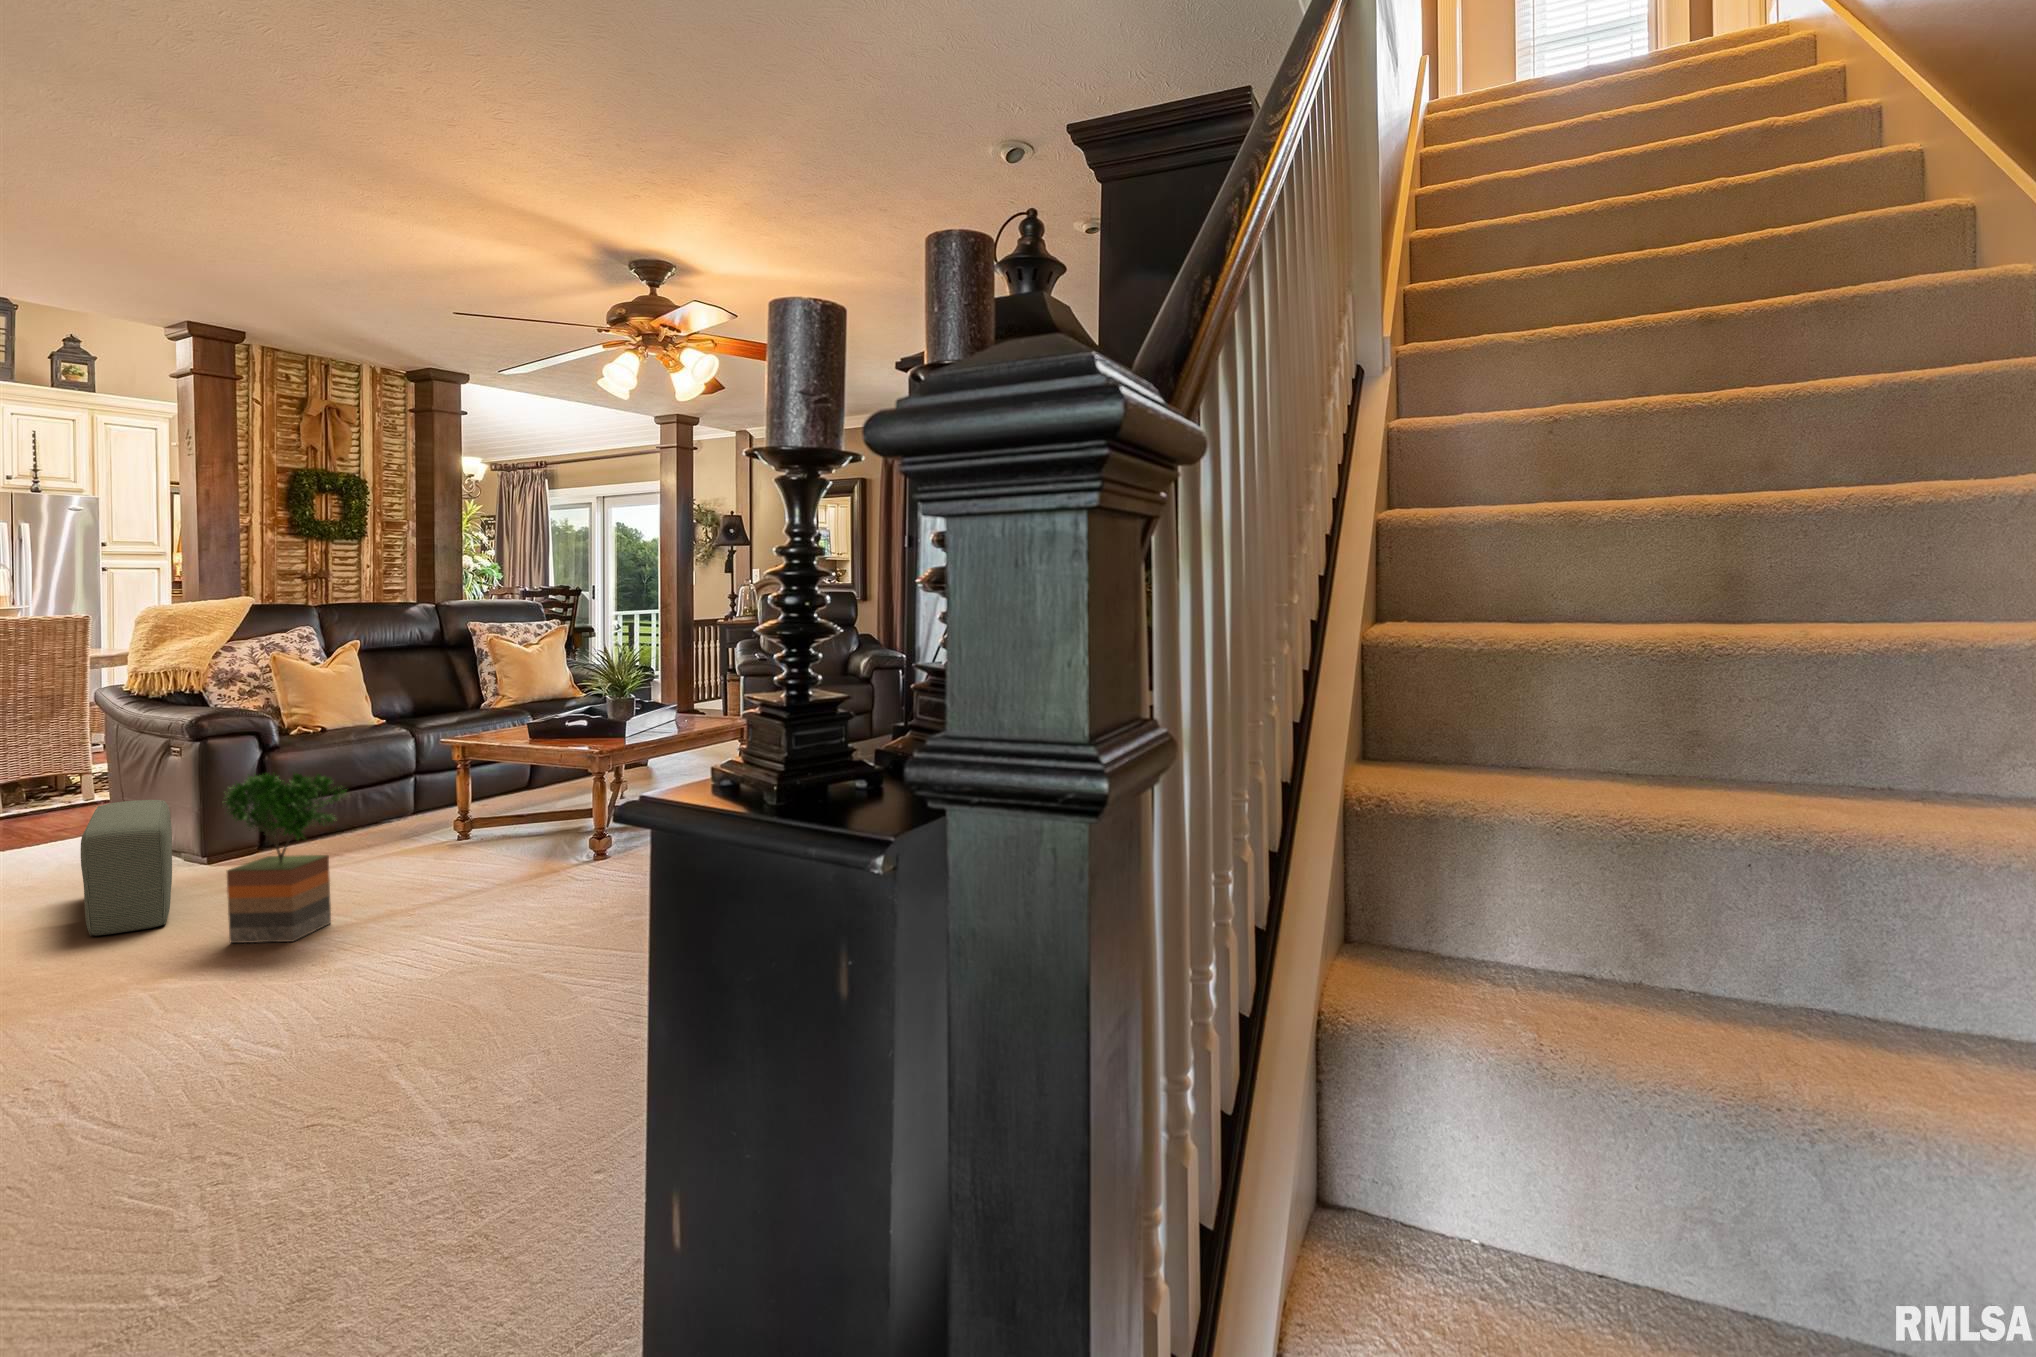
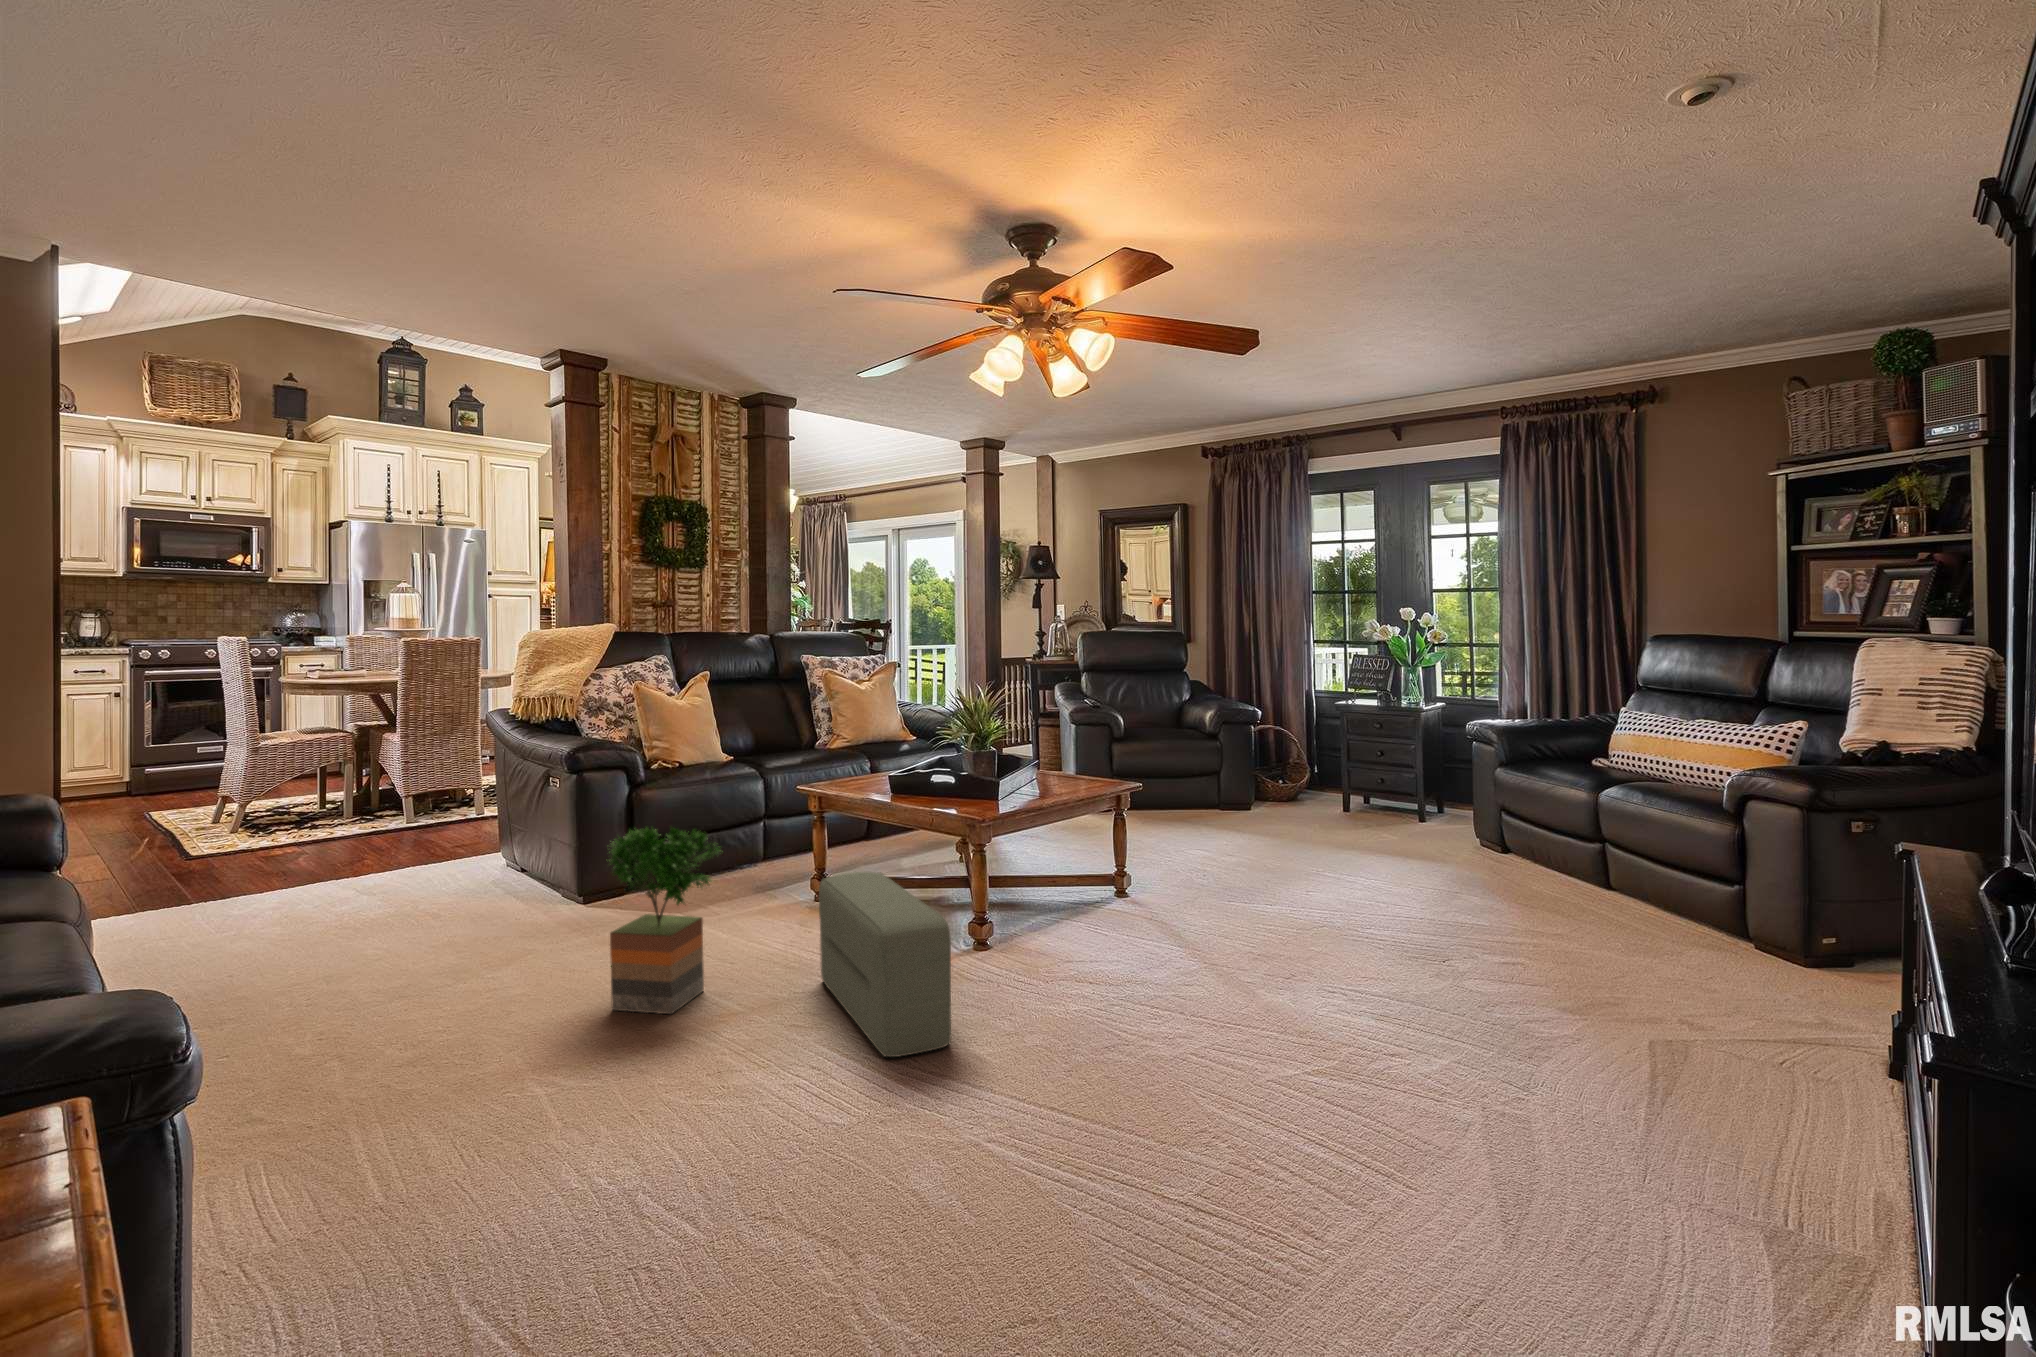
pouf: present [81,800,172,935] -> present [819,872,951,1057]

